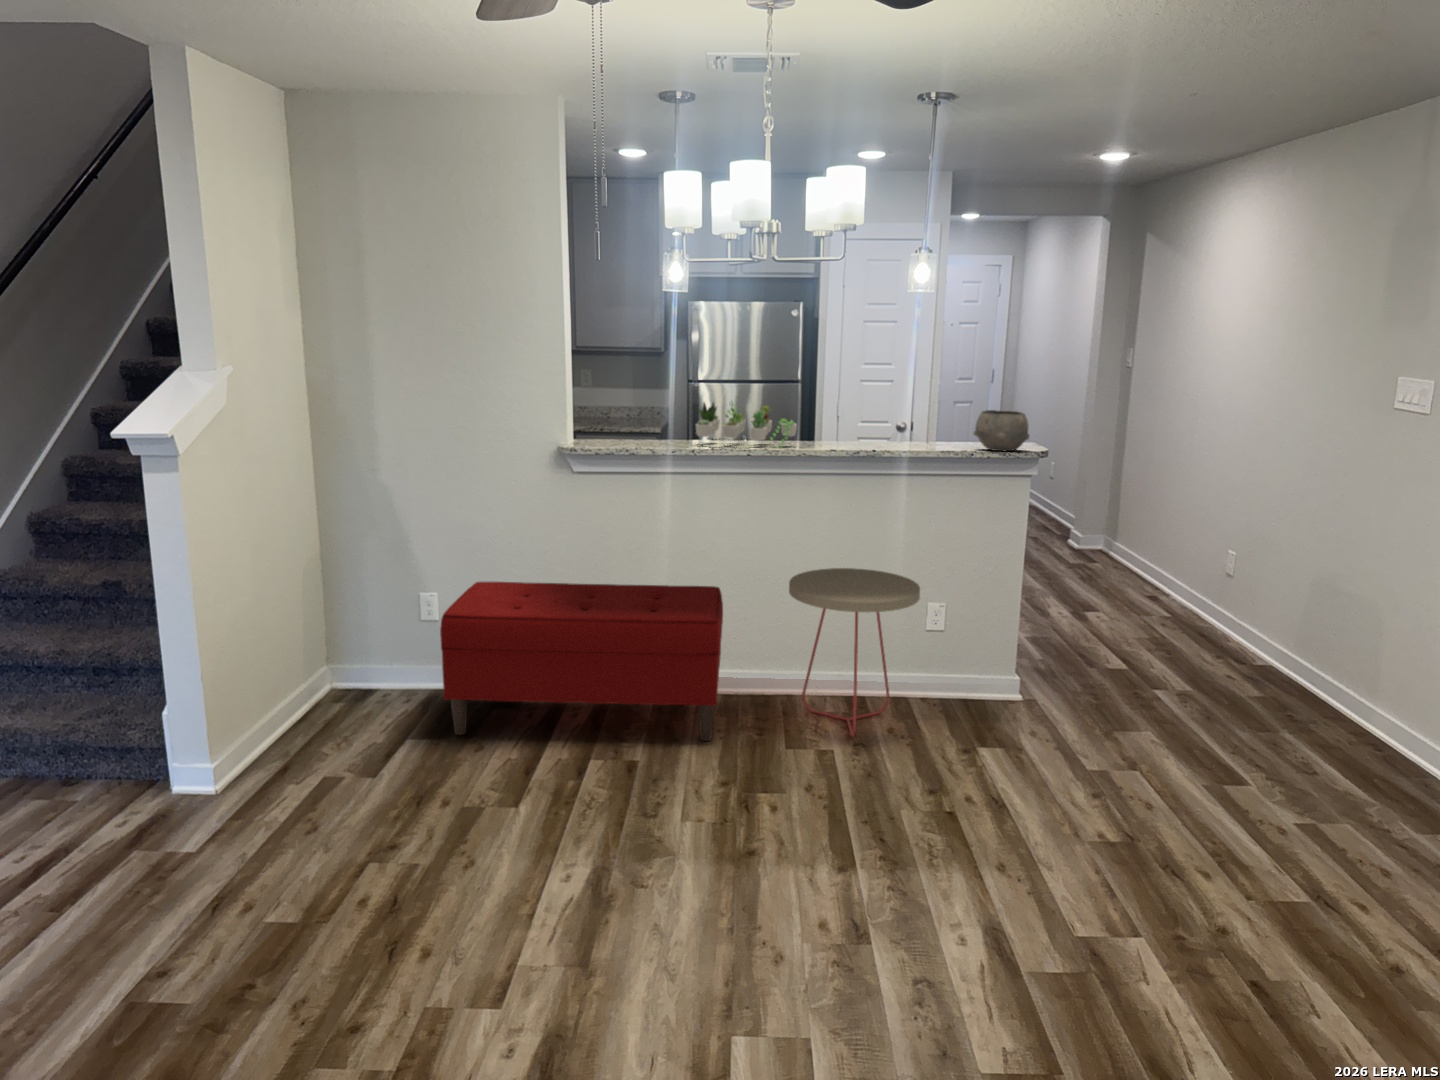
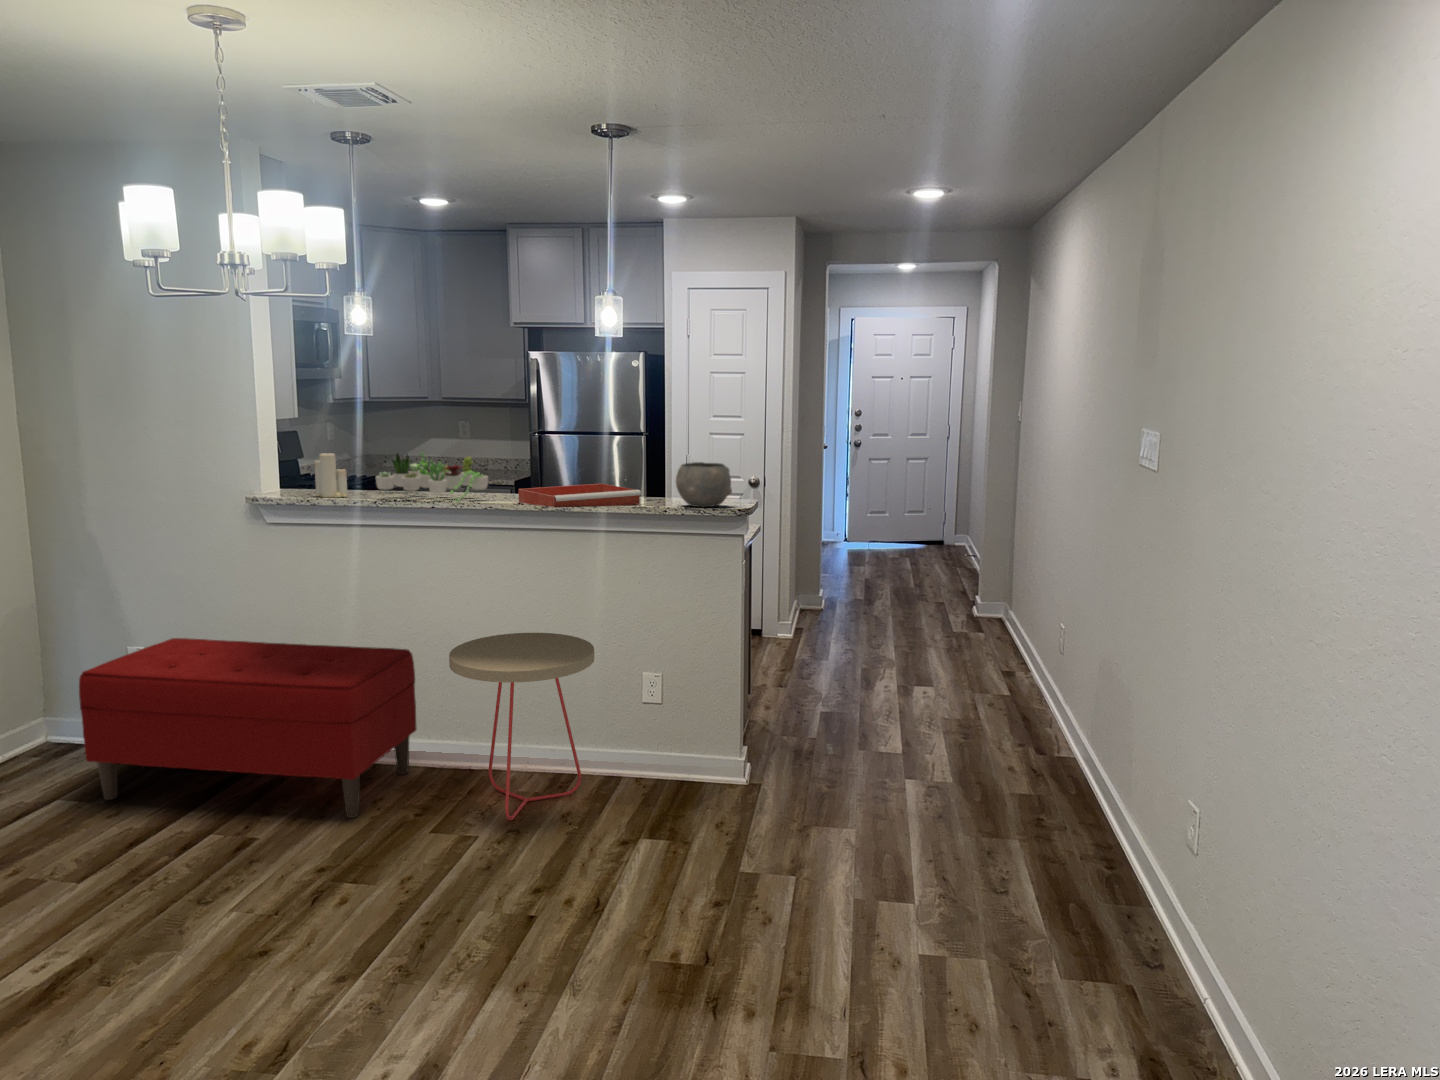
candle: none [627,398,658,445] -> present [314,453,347,497]
tray: none [831,430,944,456] -> present [519,484,641,507]

